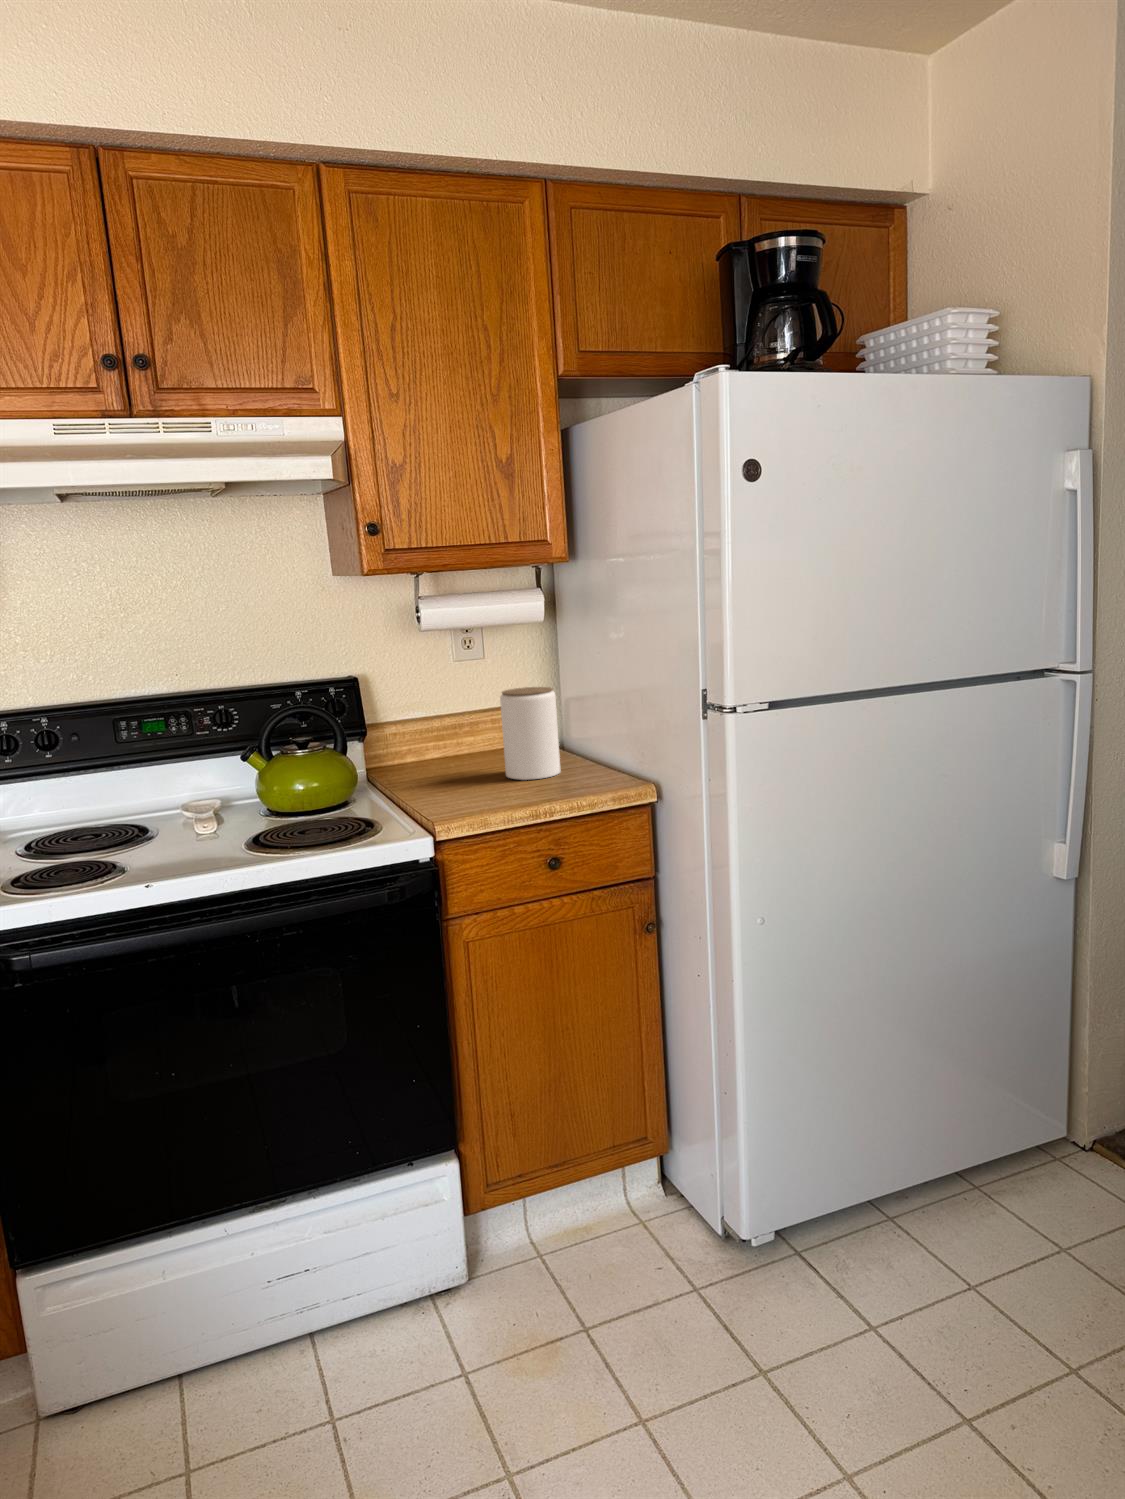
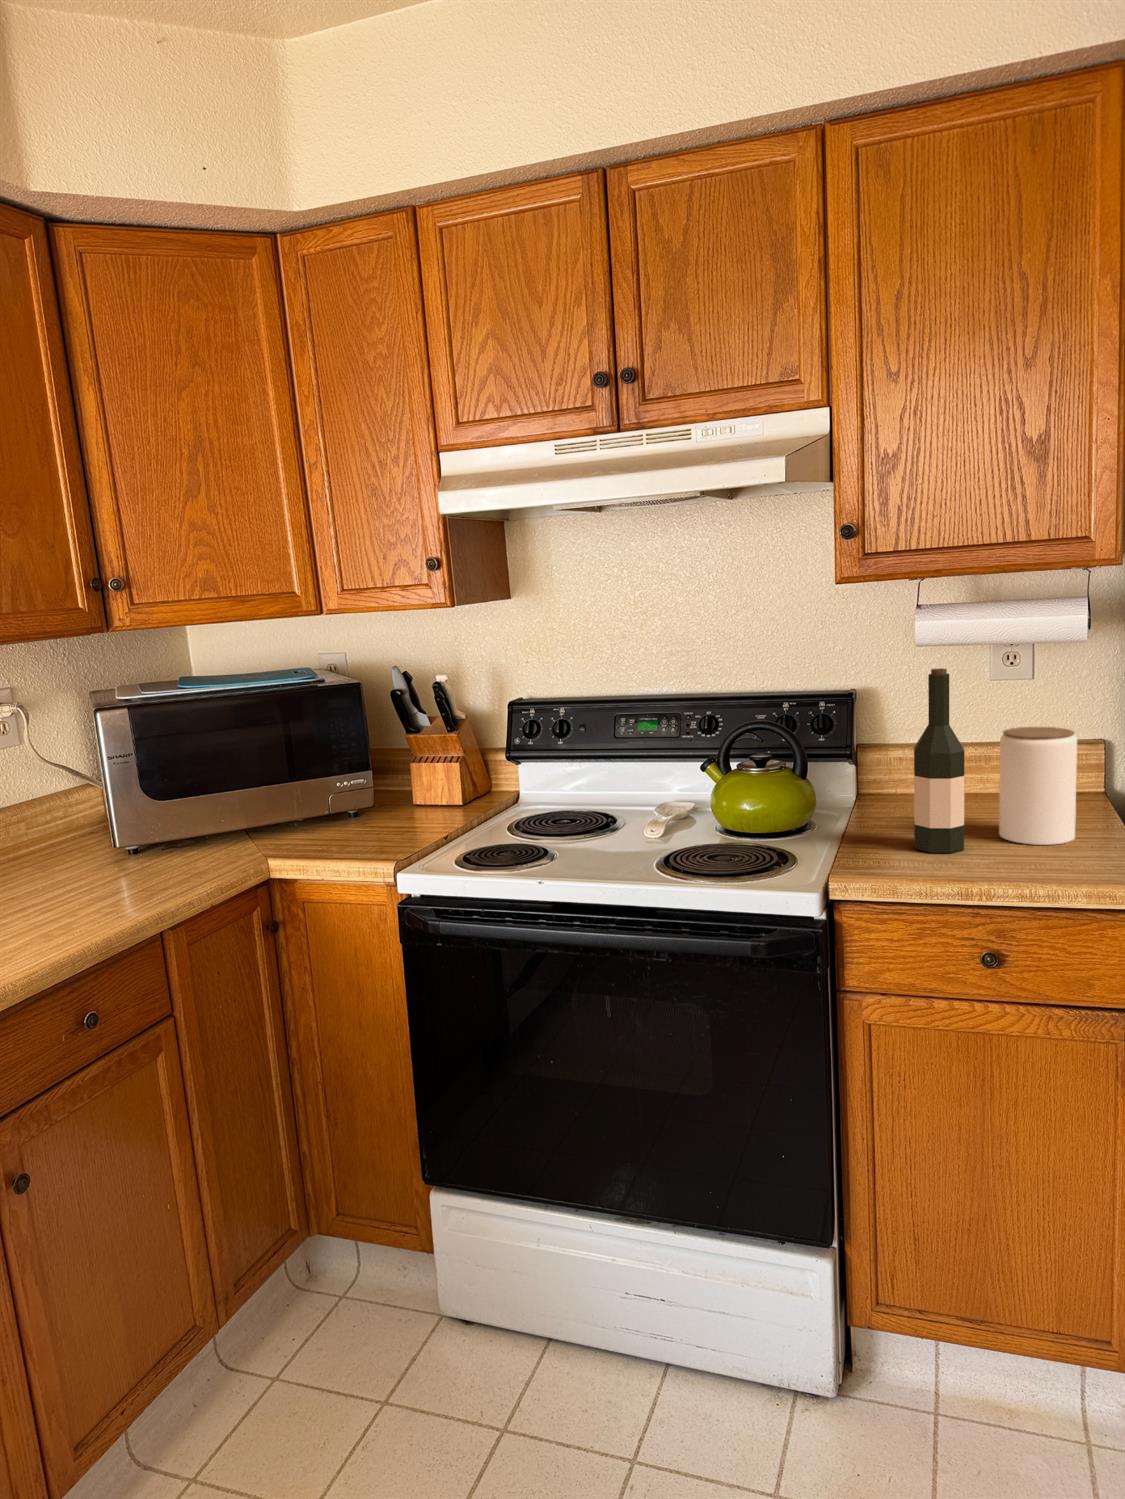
wine bottle: none [447,643,495,796] -> present [914,668,964,853]

